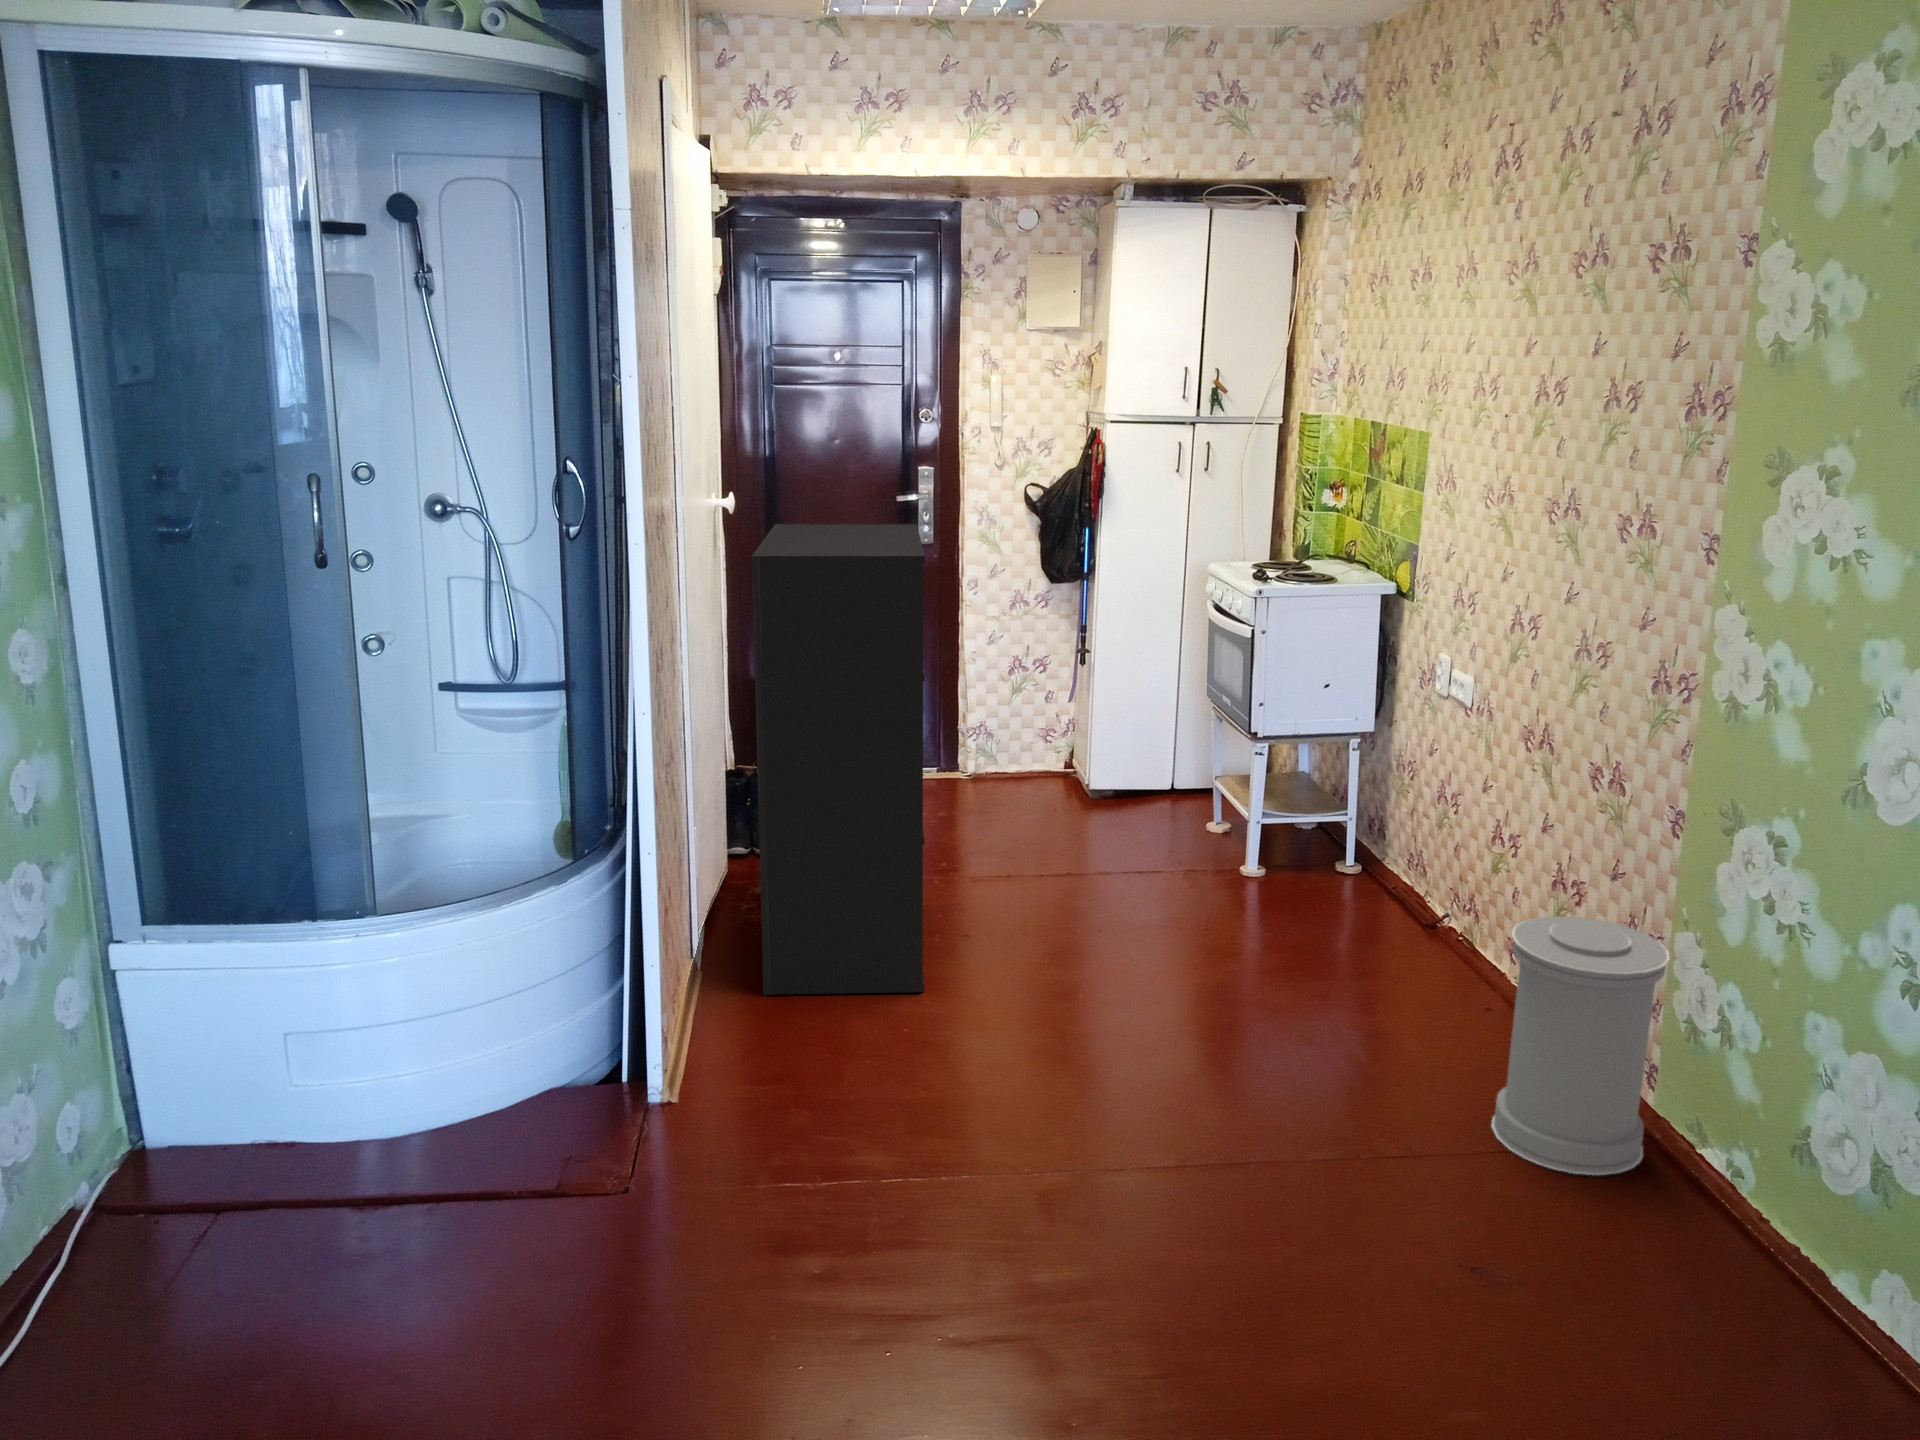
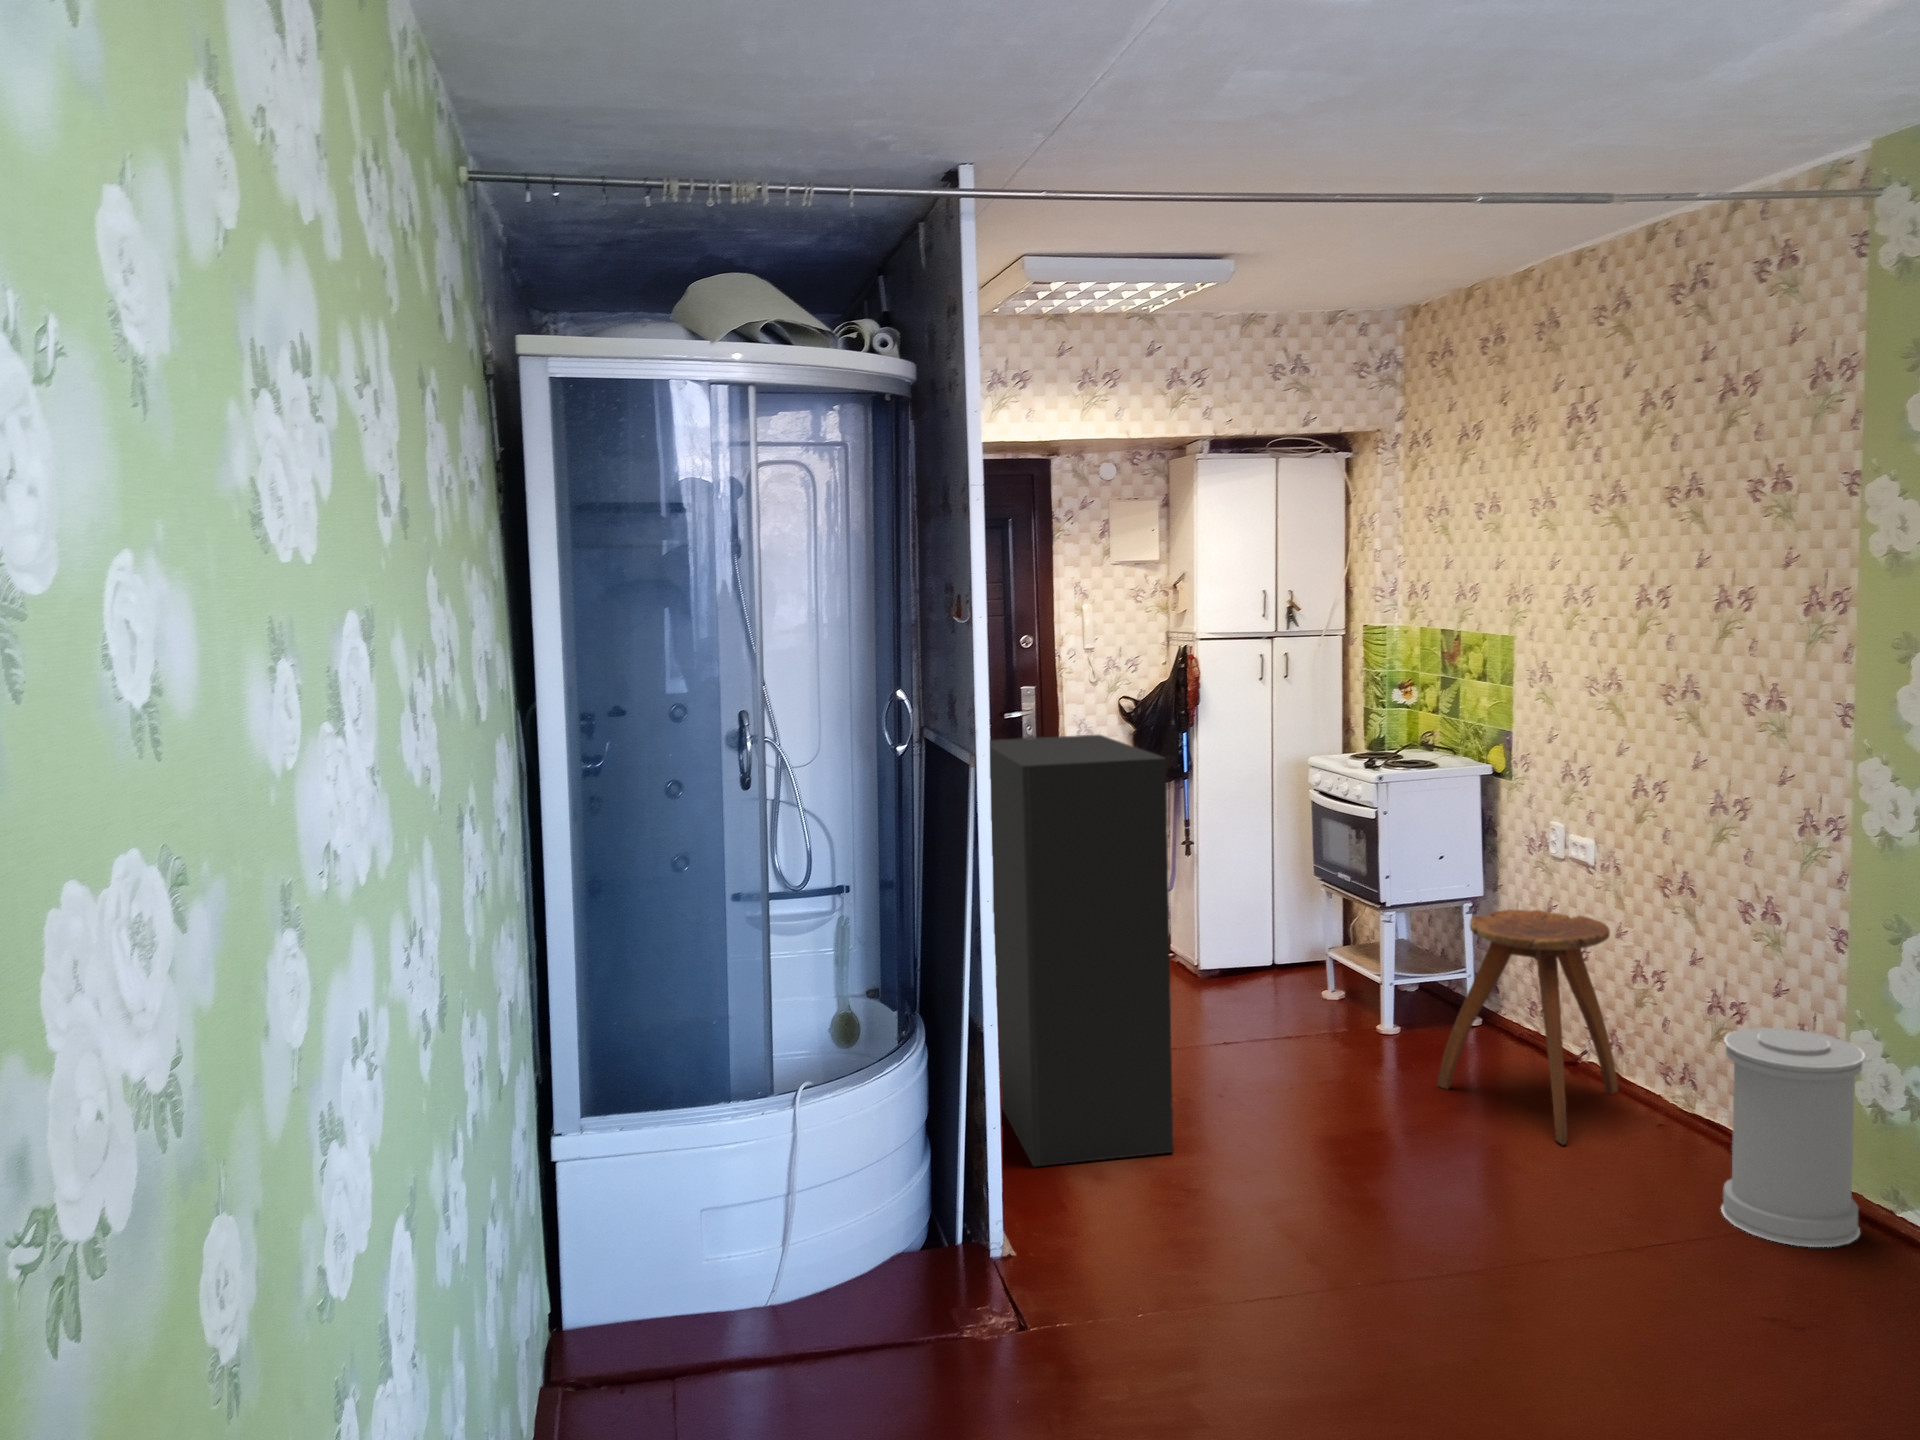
stool: none [1265,752,1466,1022] -> present [1438,910,1618,1145]

